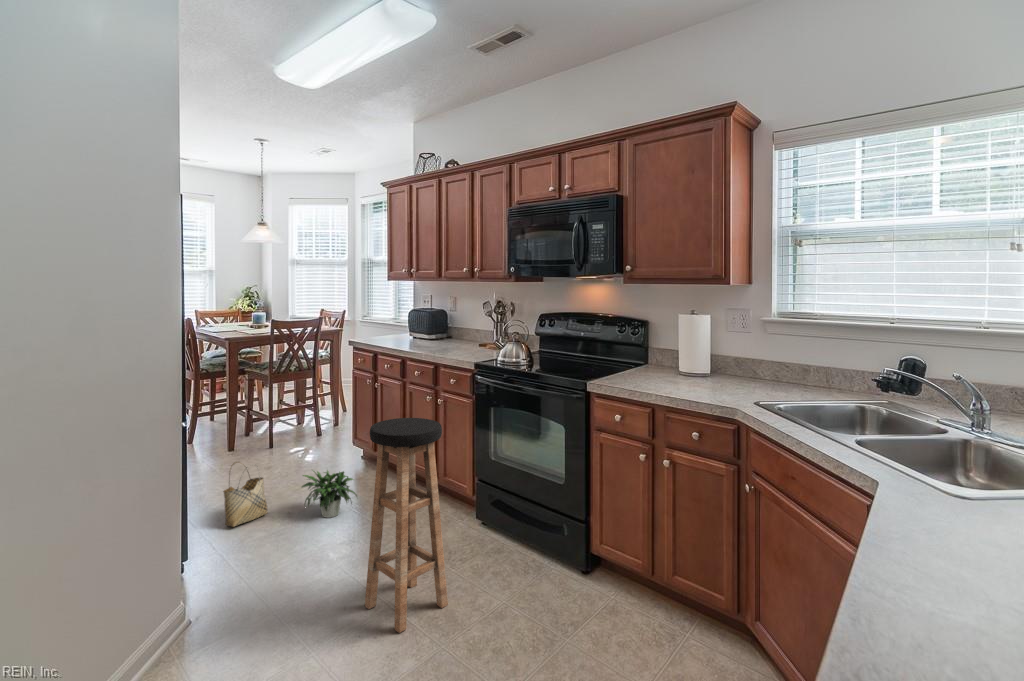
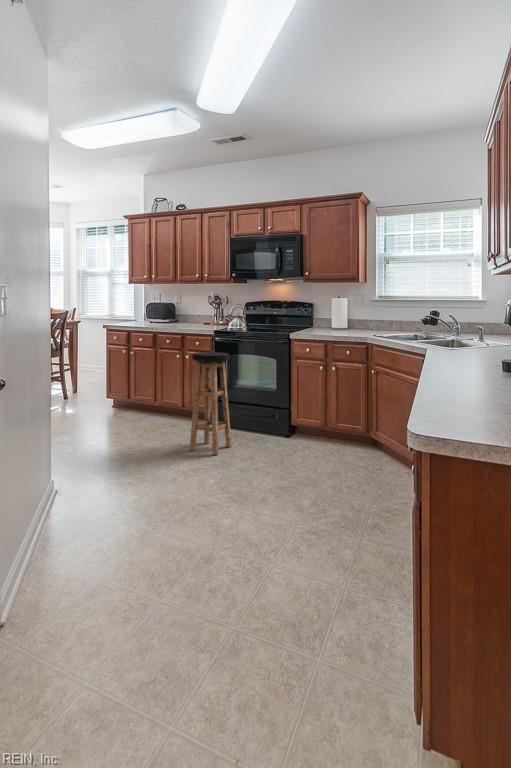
woven basket: present [223,462,268,527] -> none [68,396,91,434]
potted plant: present [302,470,357,518] -> none [103,398,148,427]

